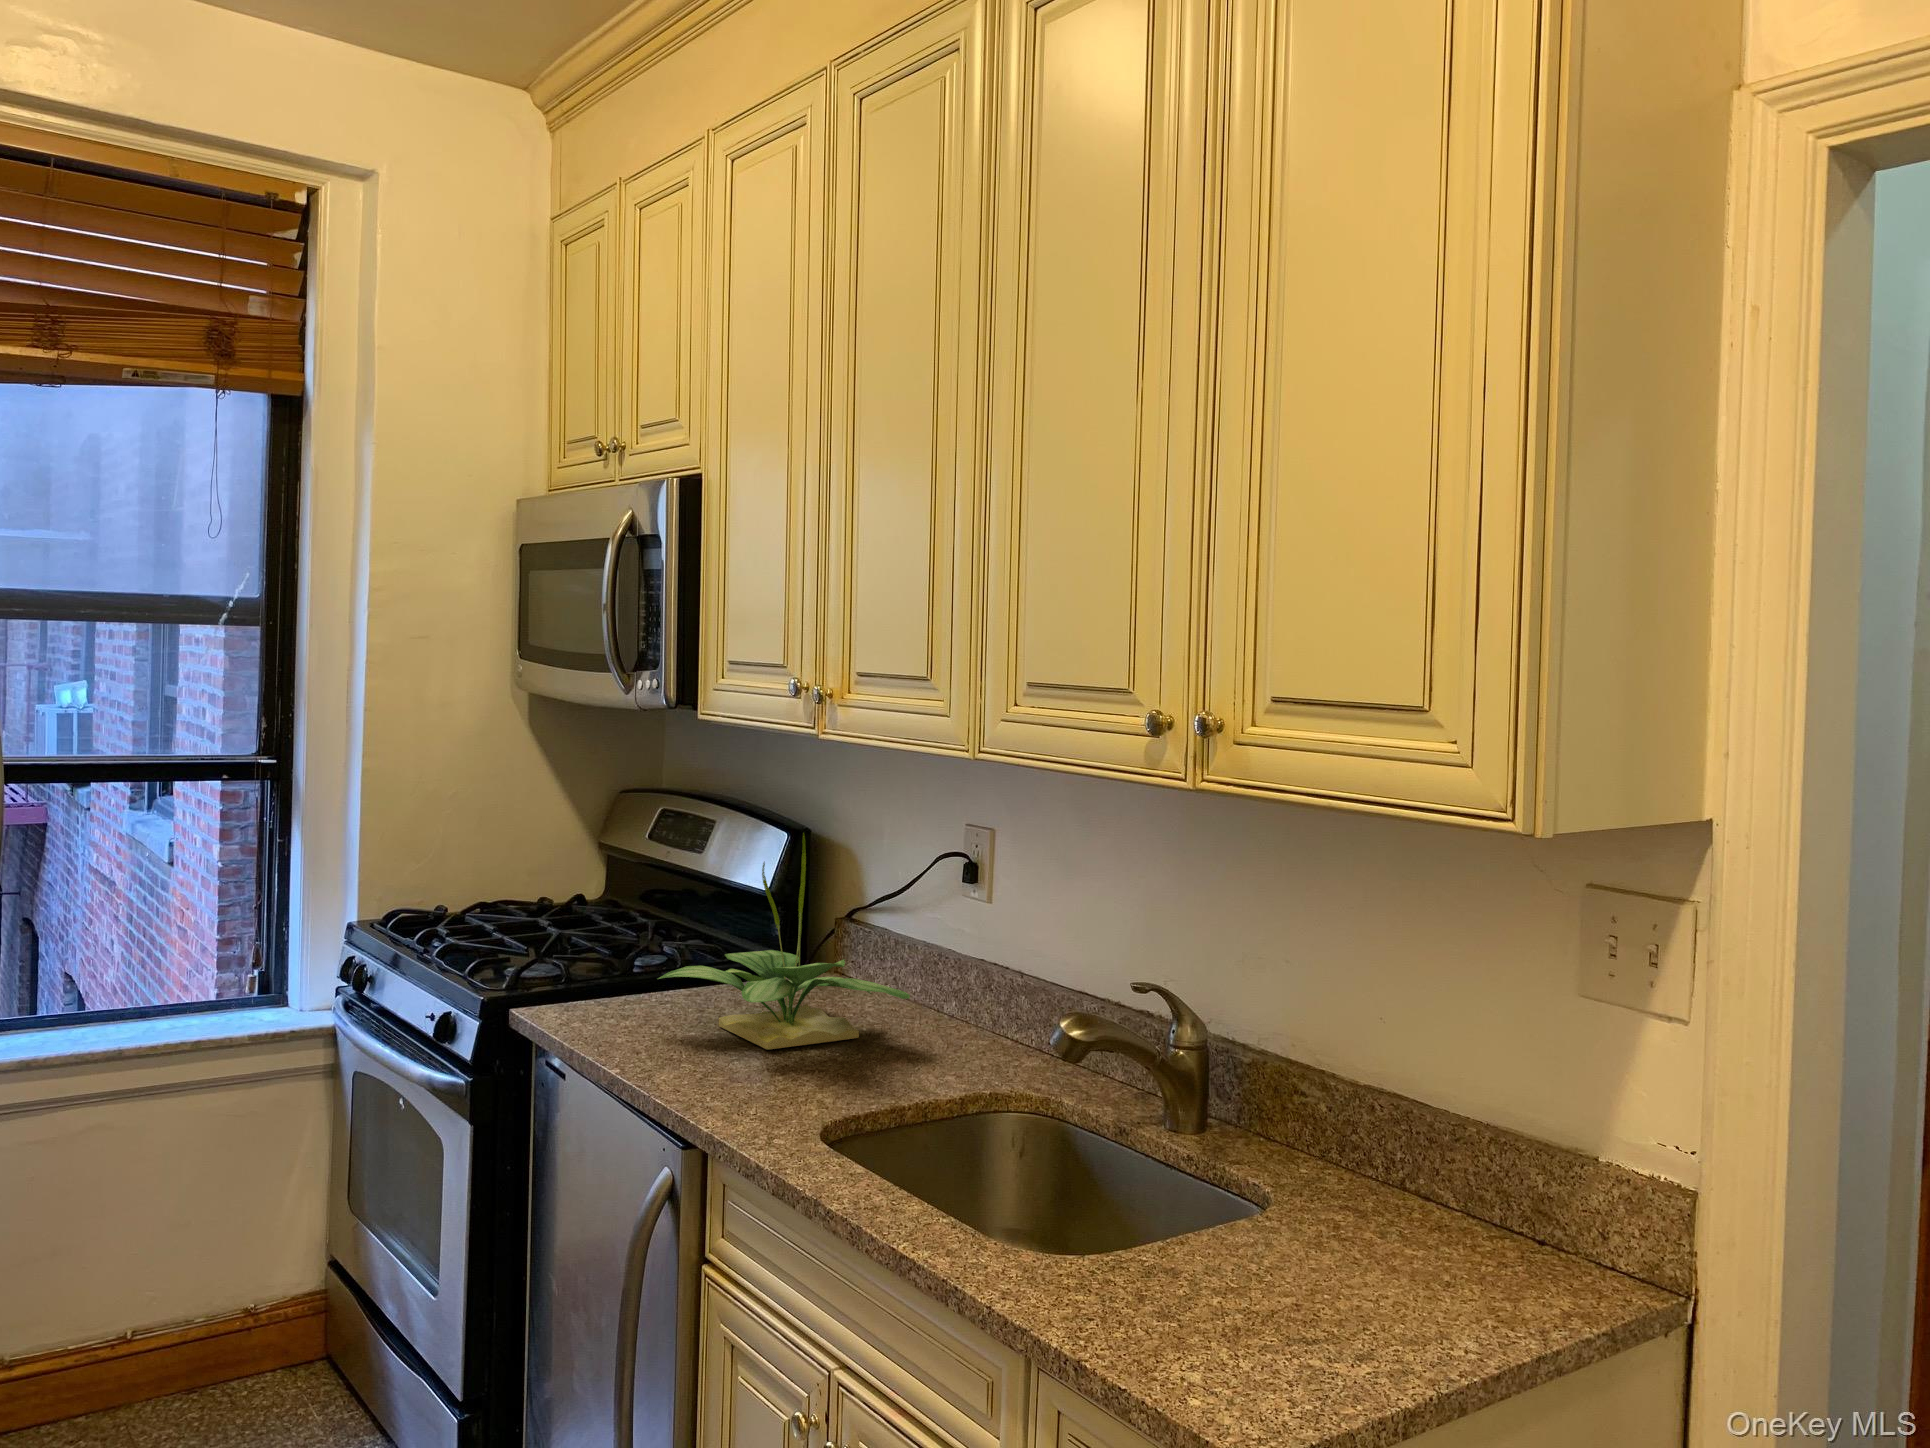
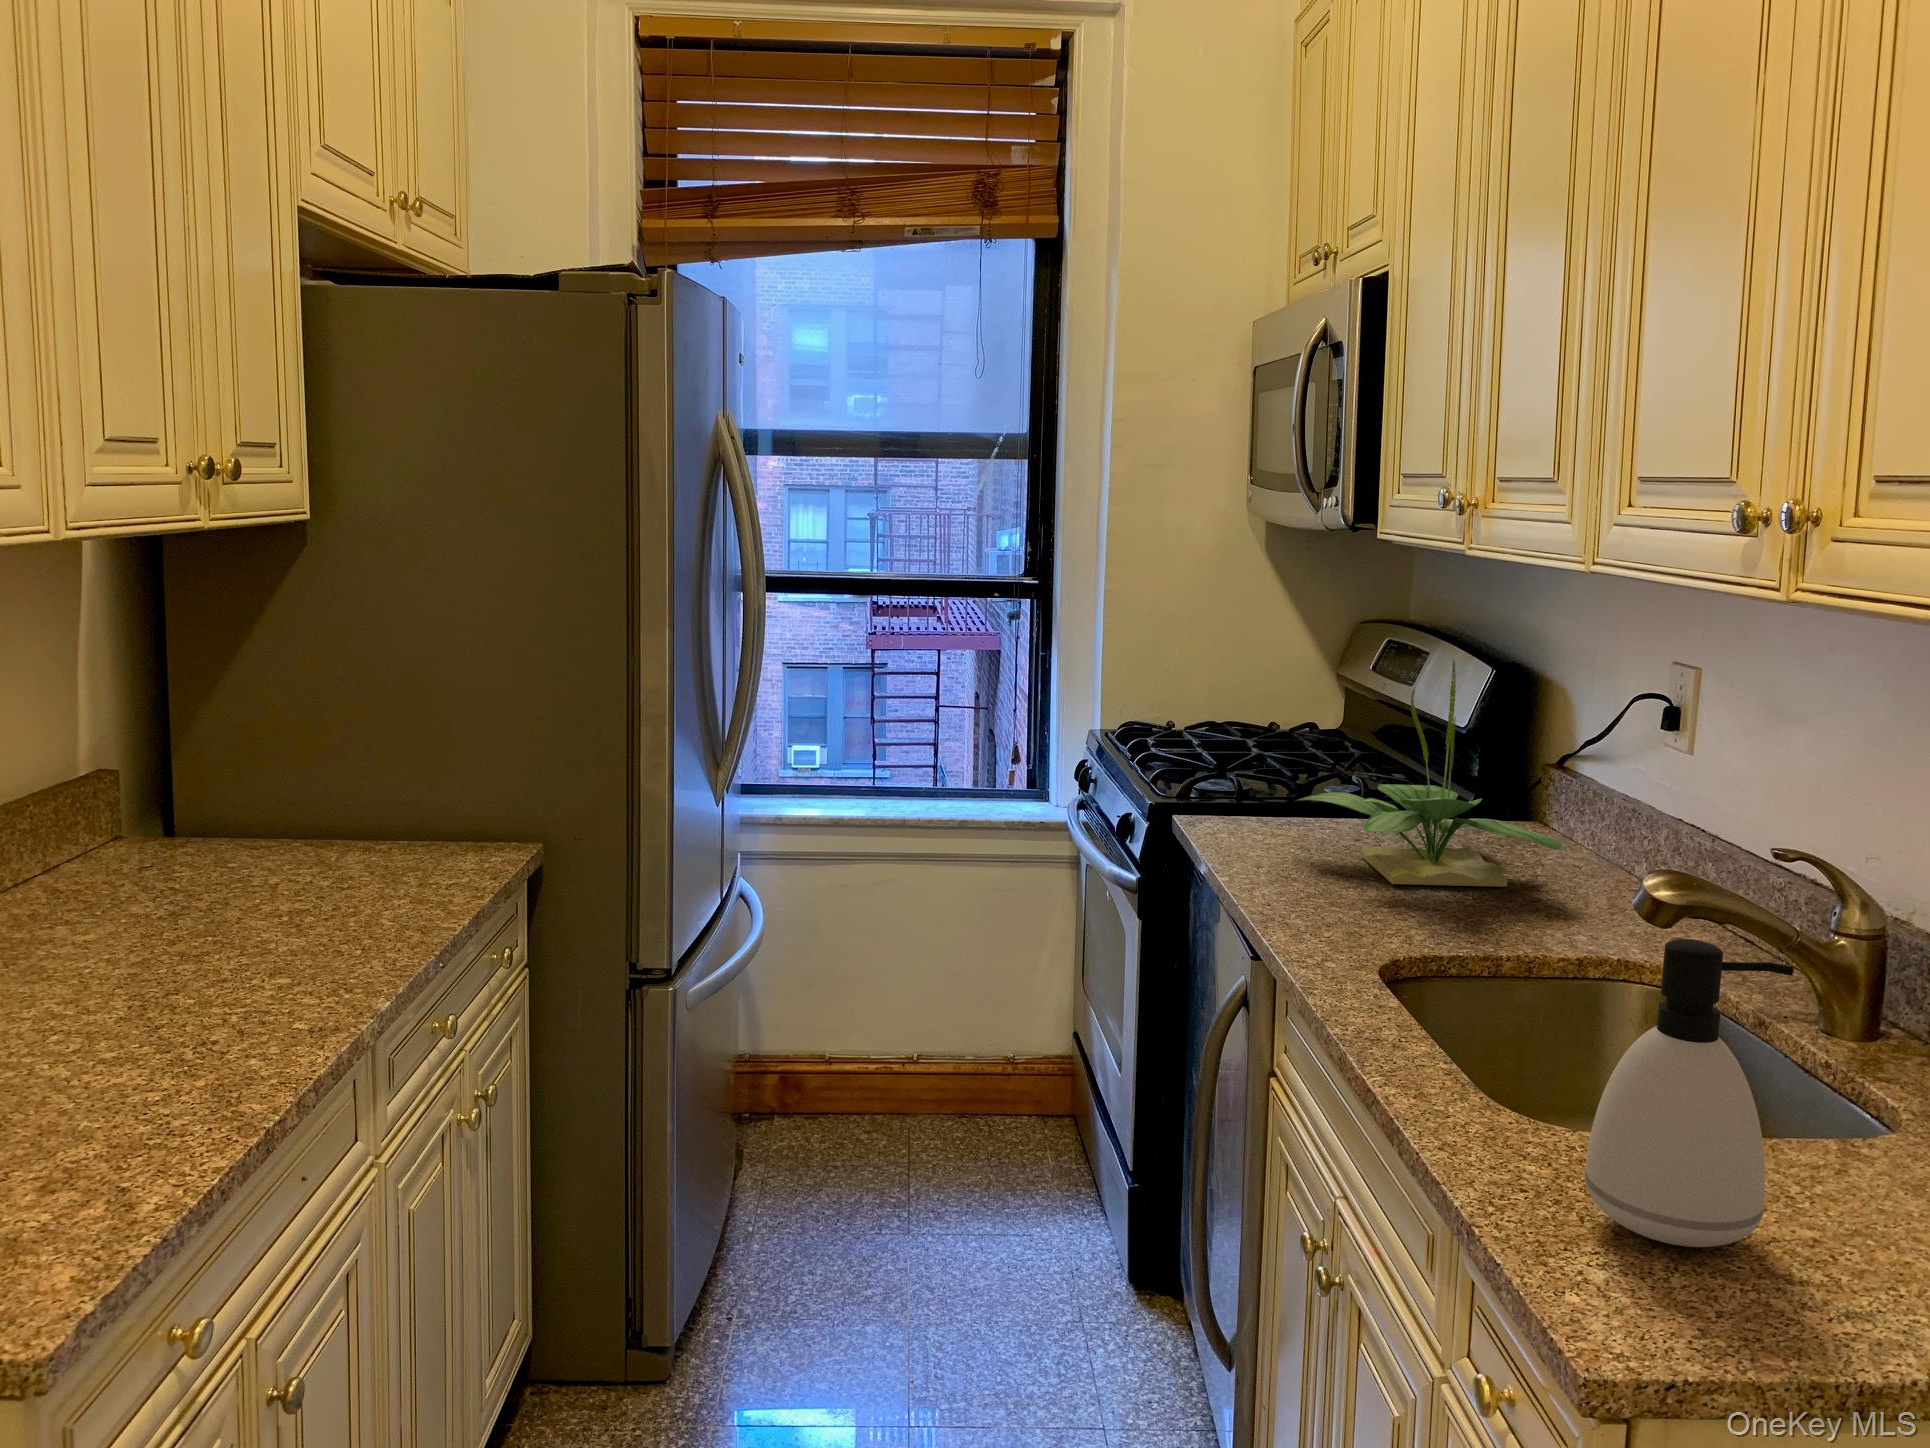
soap dispenser: none [1143,1072,1285,1337] -> present [1585,939,1794,1247]

